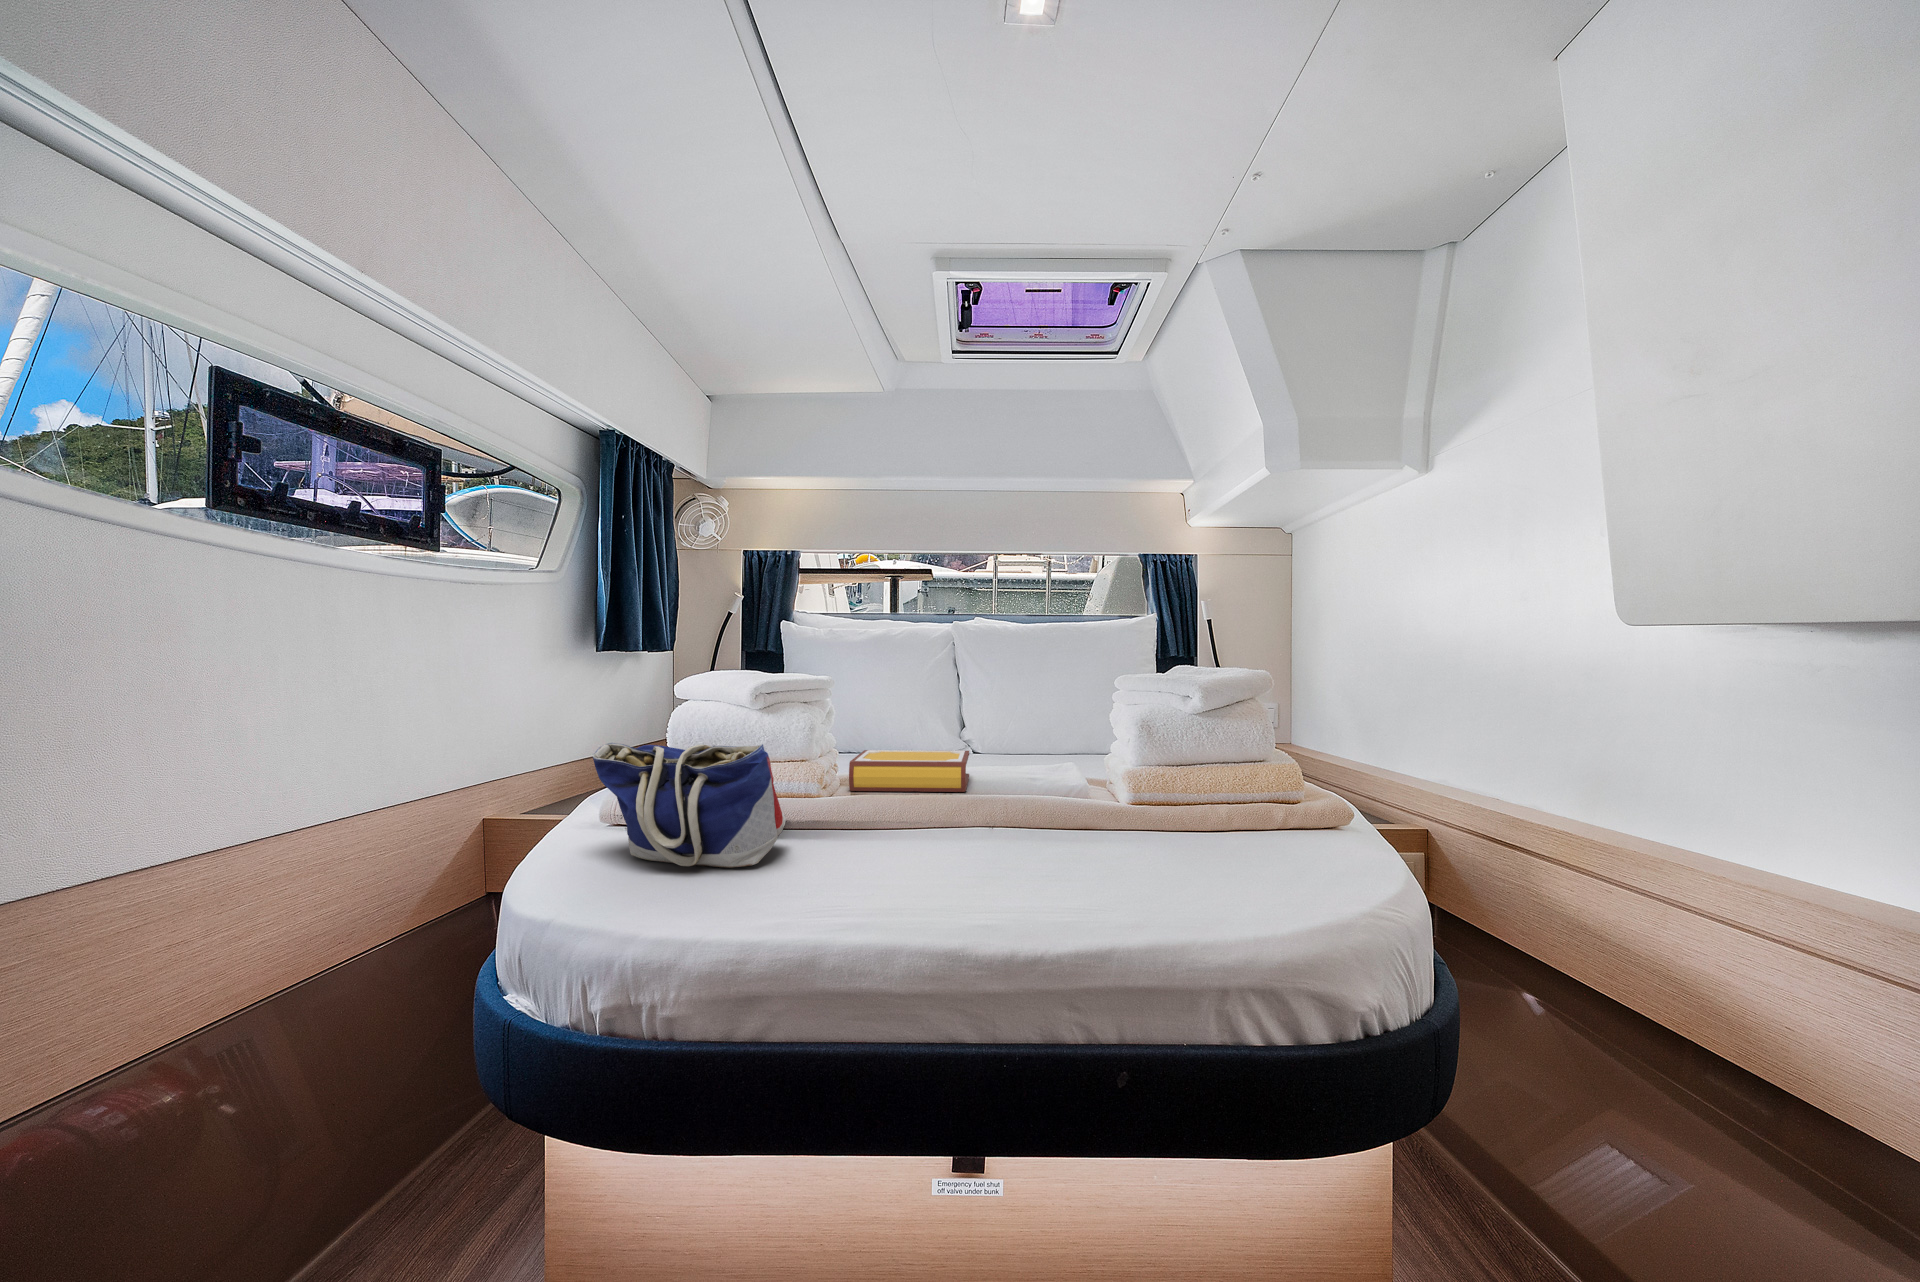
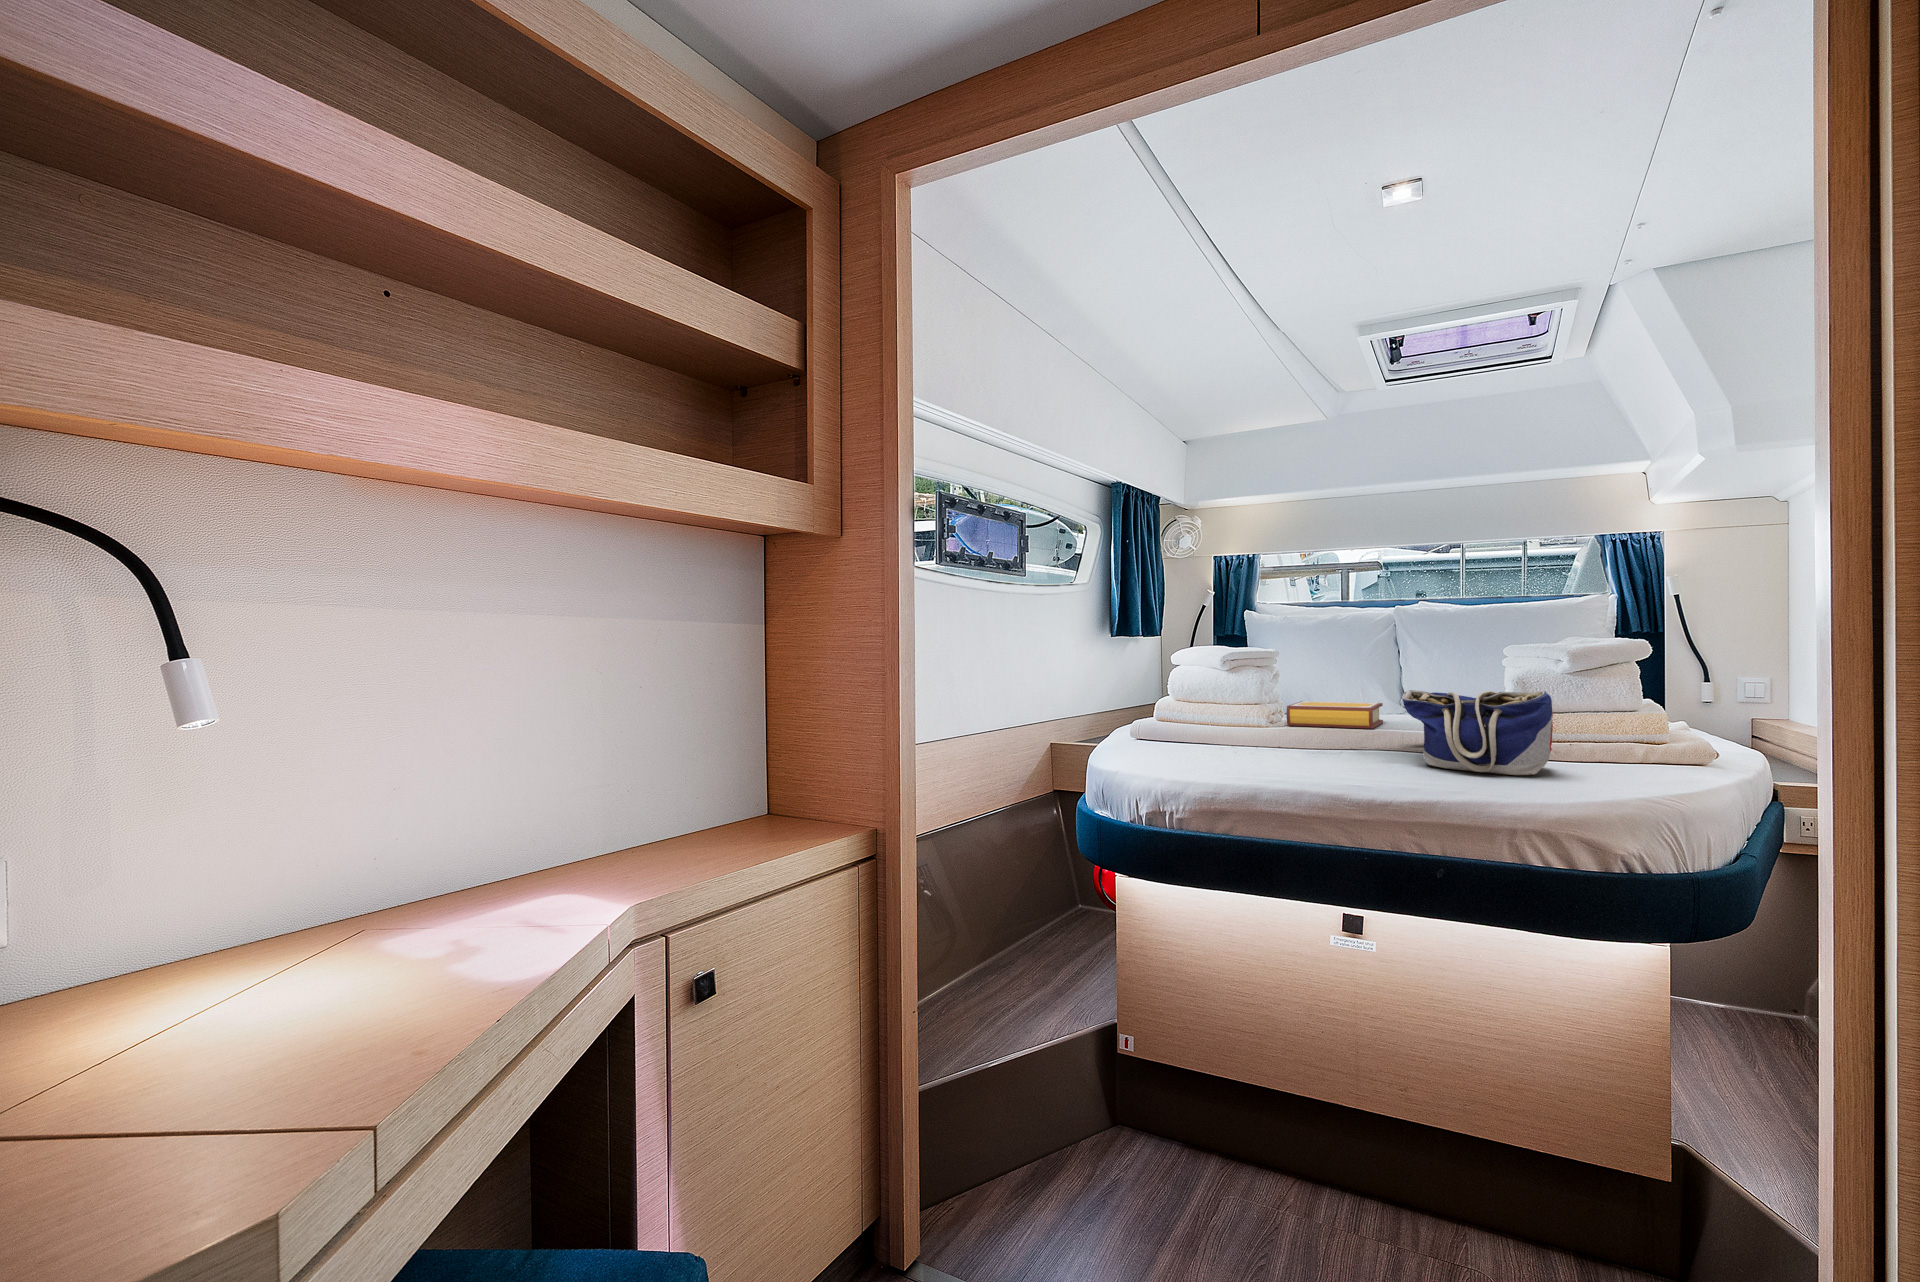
tote bag: present [592,743,786,868] -> present [1402,690,1553,775]

